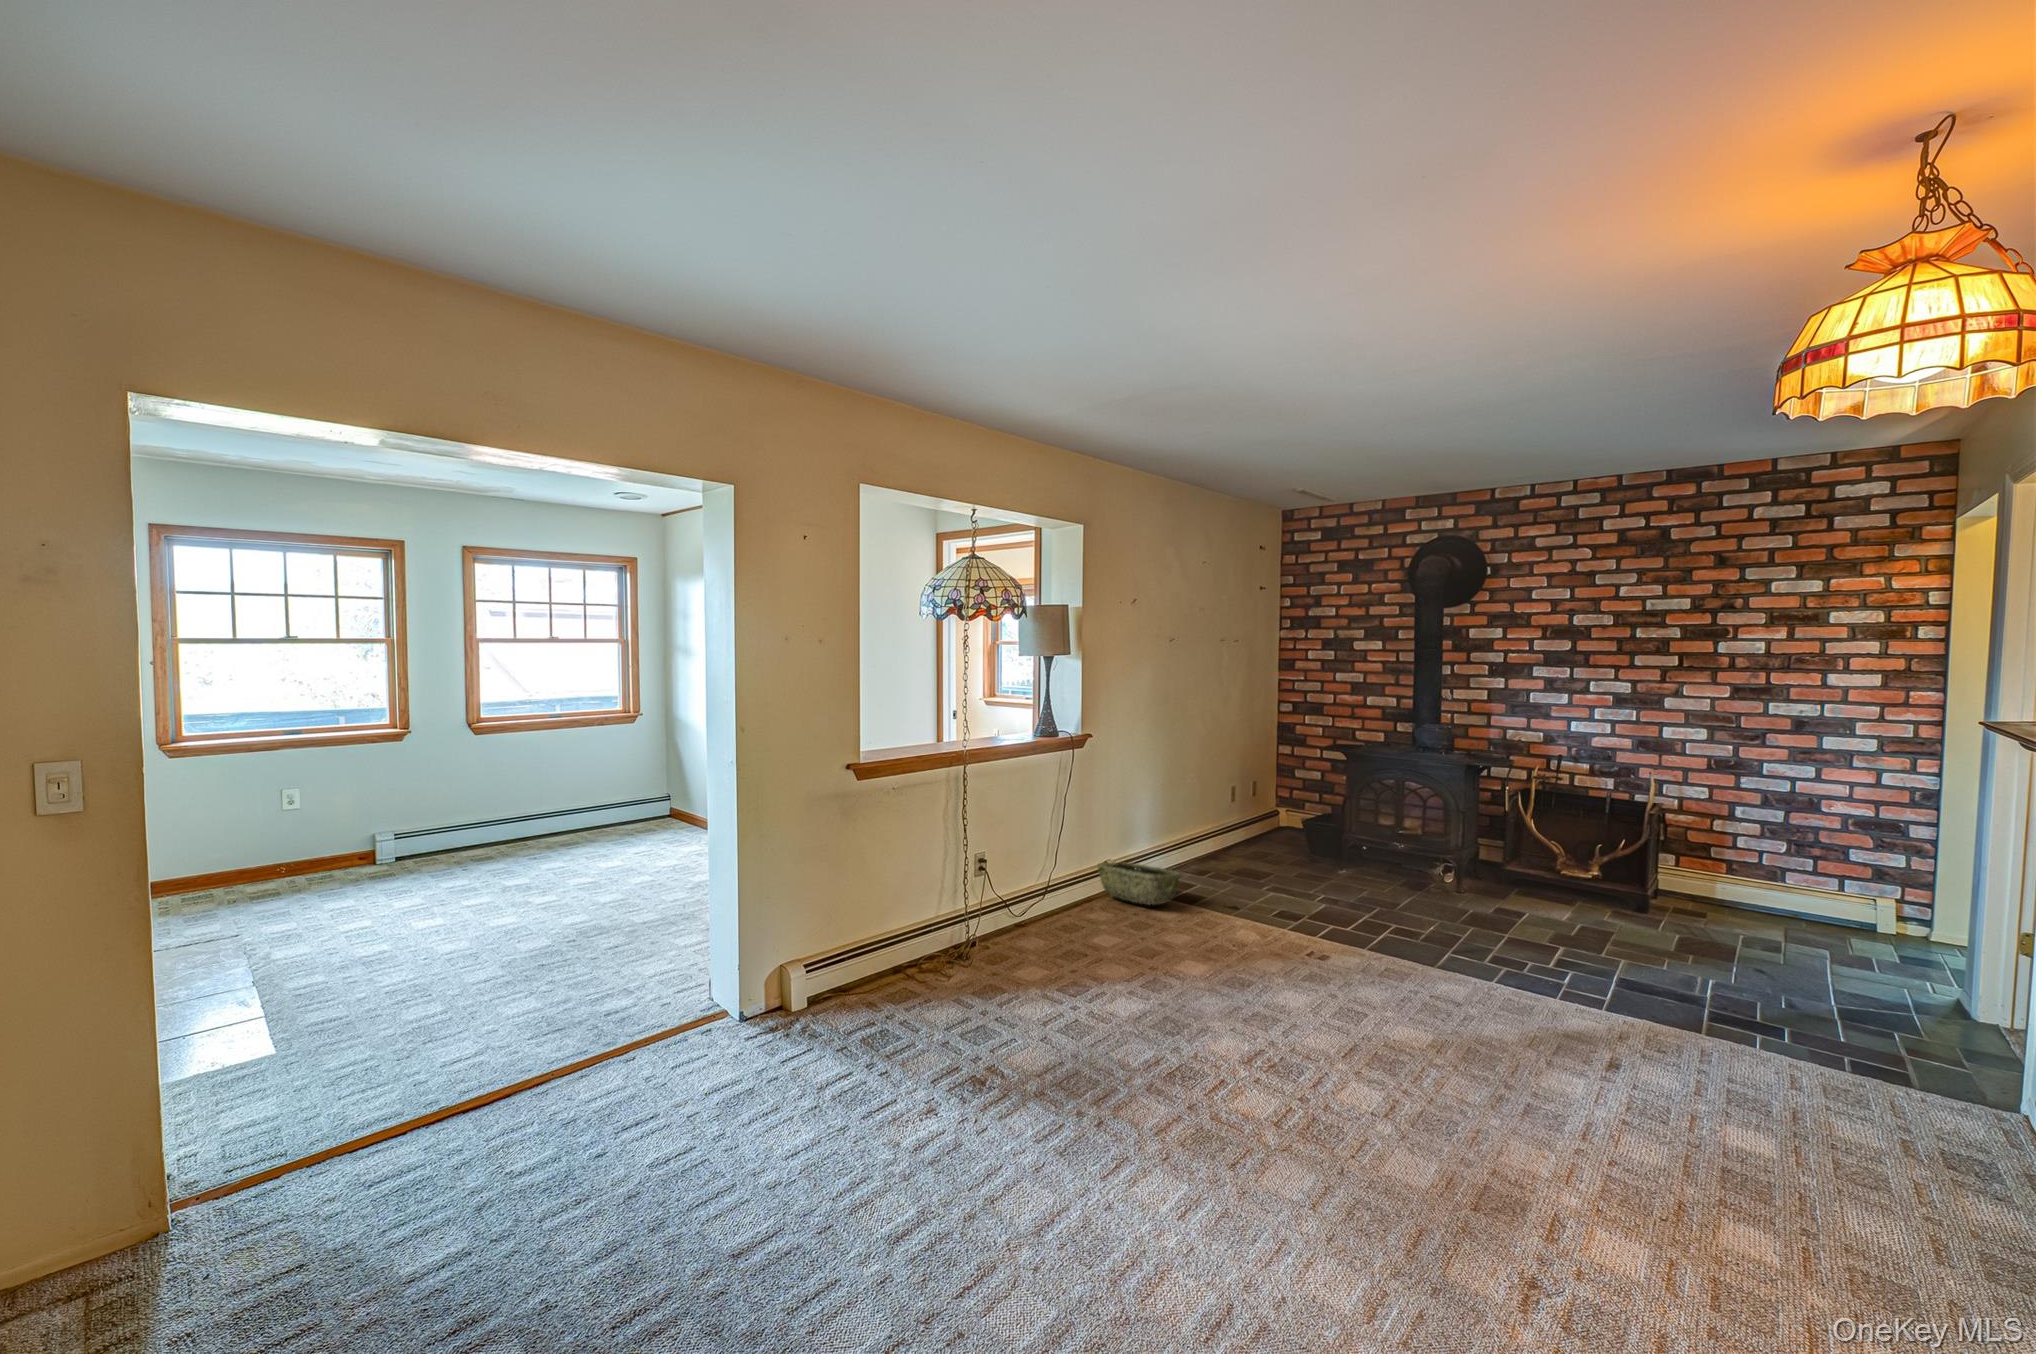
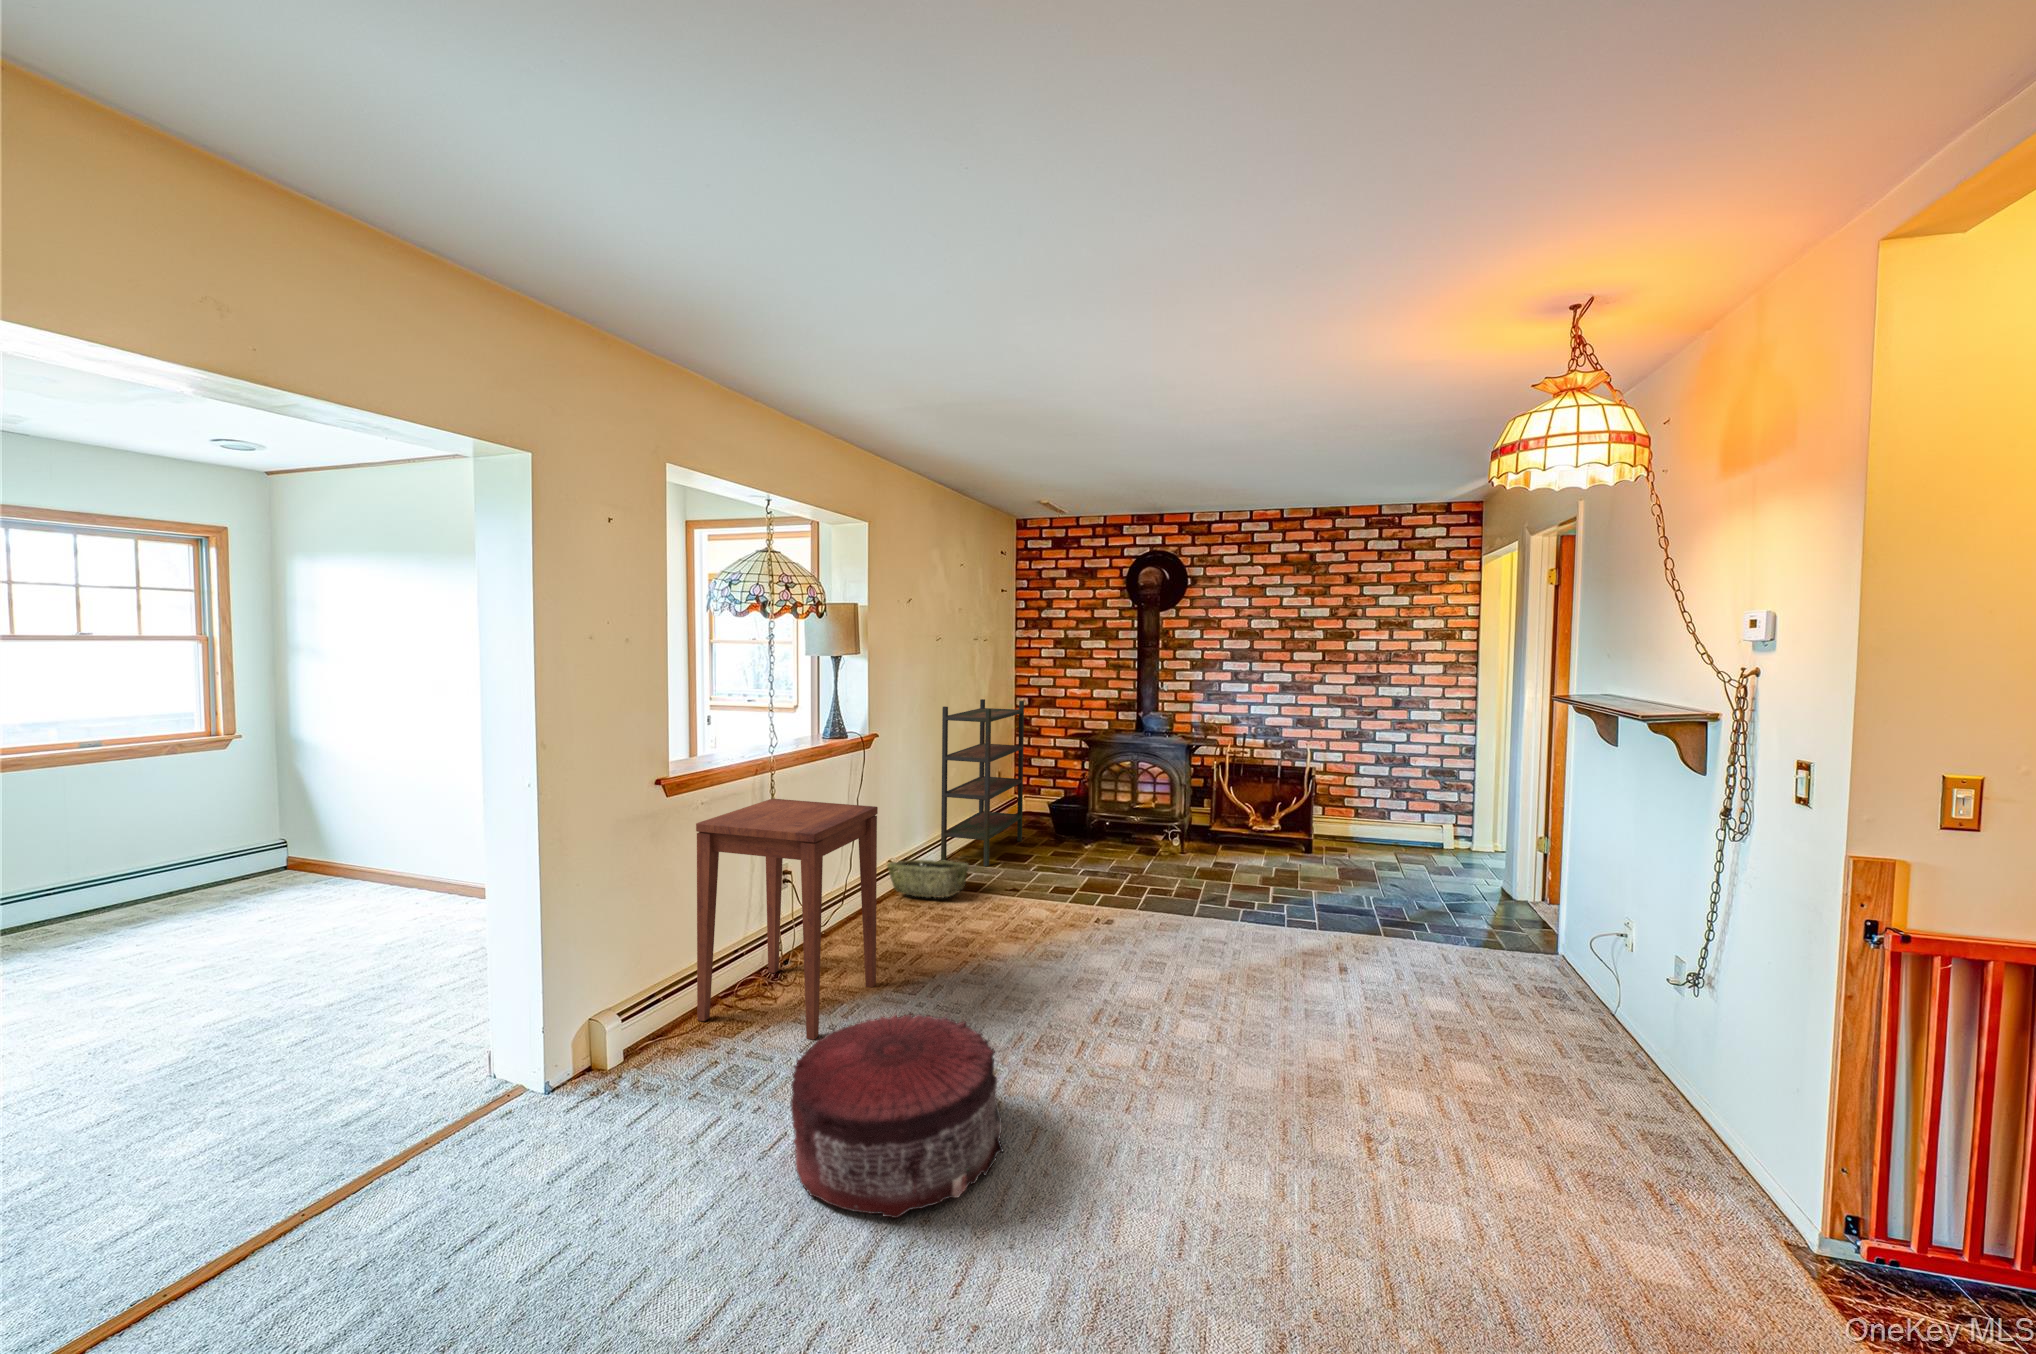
bookshelf: none [1169,703,1271,879] -> present [941,699,1024,866]
side table: none [877,789,1046,1021] -> present [696,799,878,1040]
pouf: none [877,1008,1078,1206] -> present [791,1014,1004,1218]

